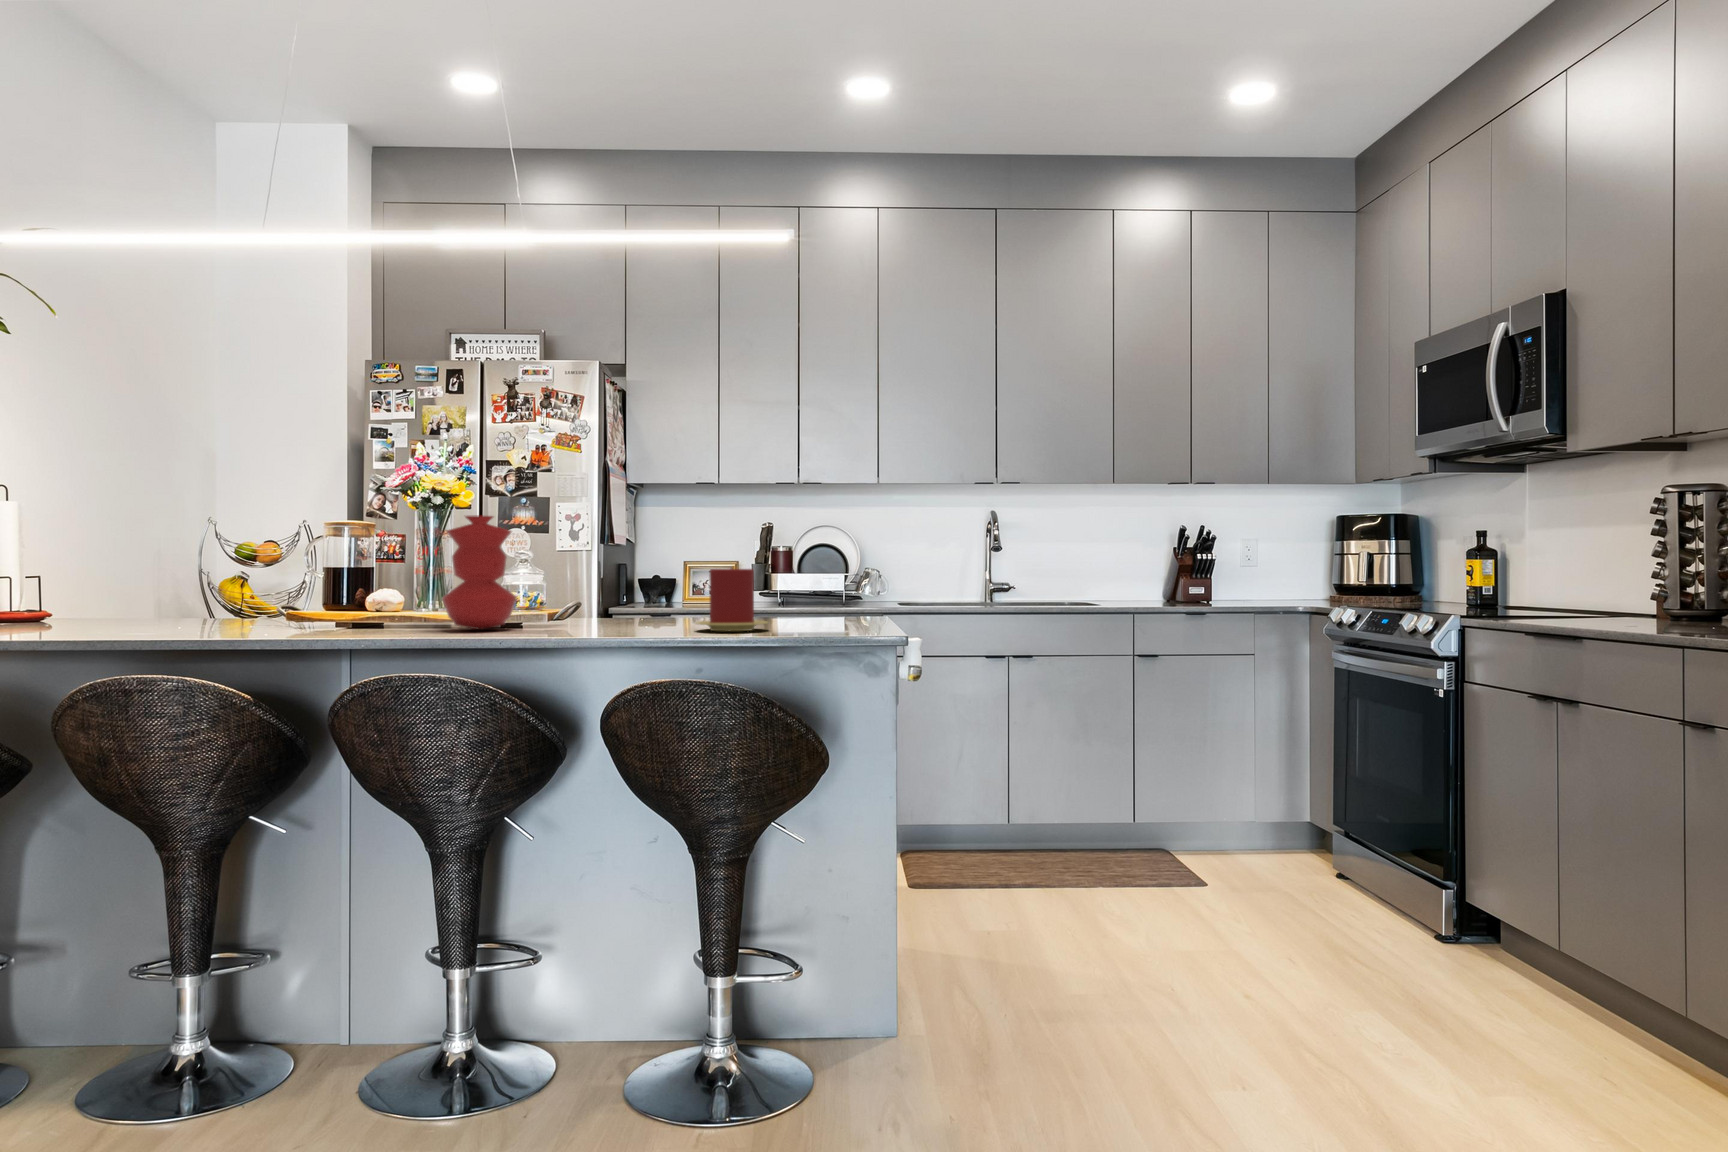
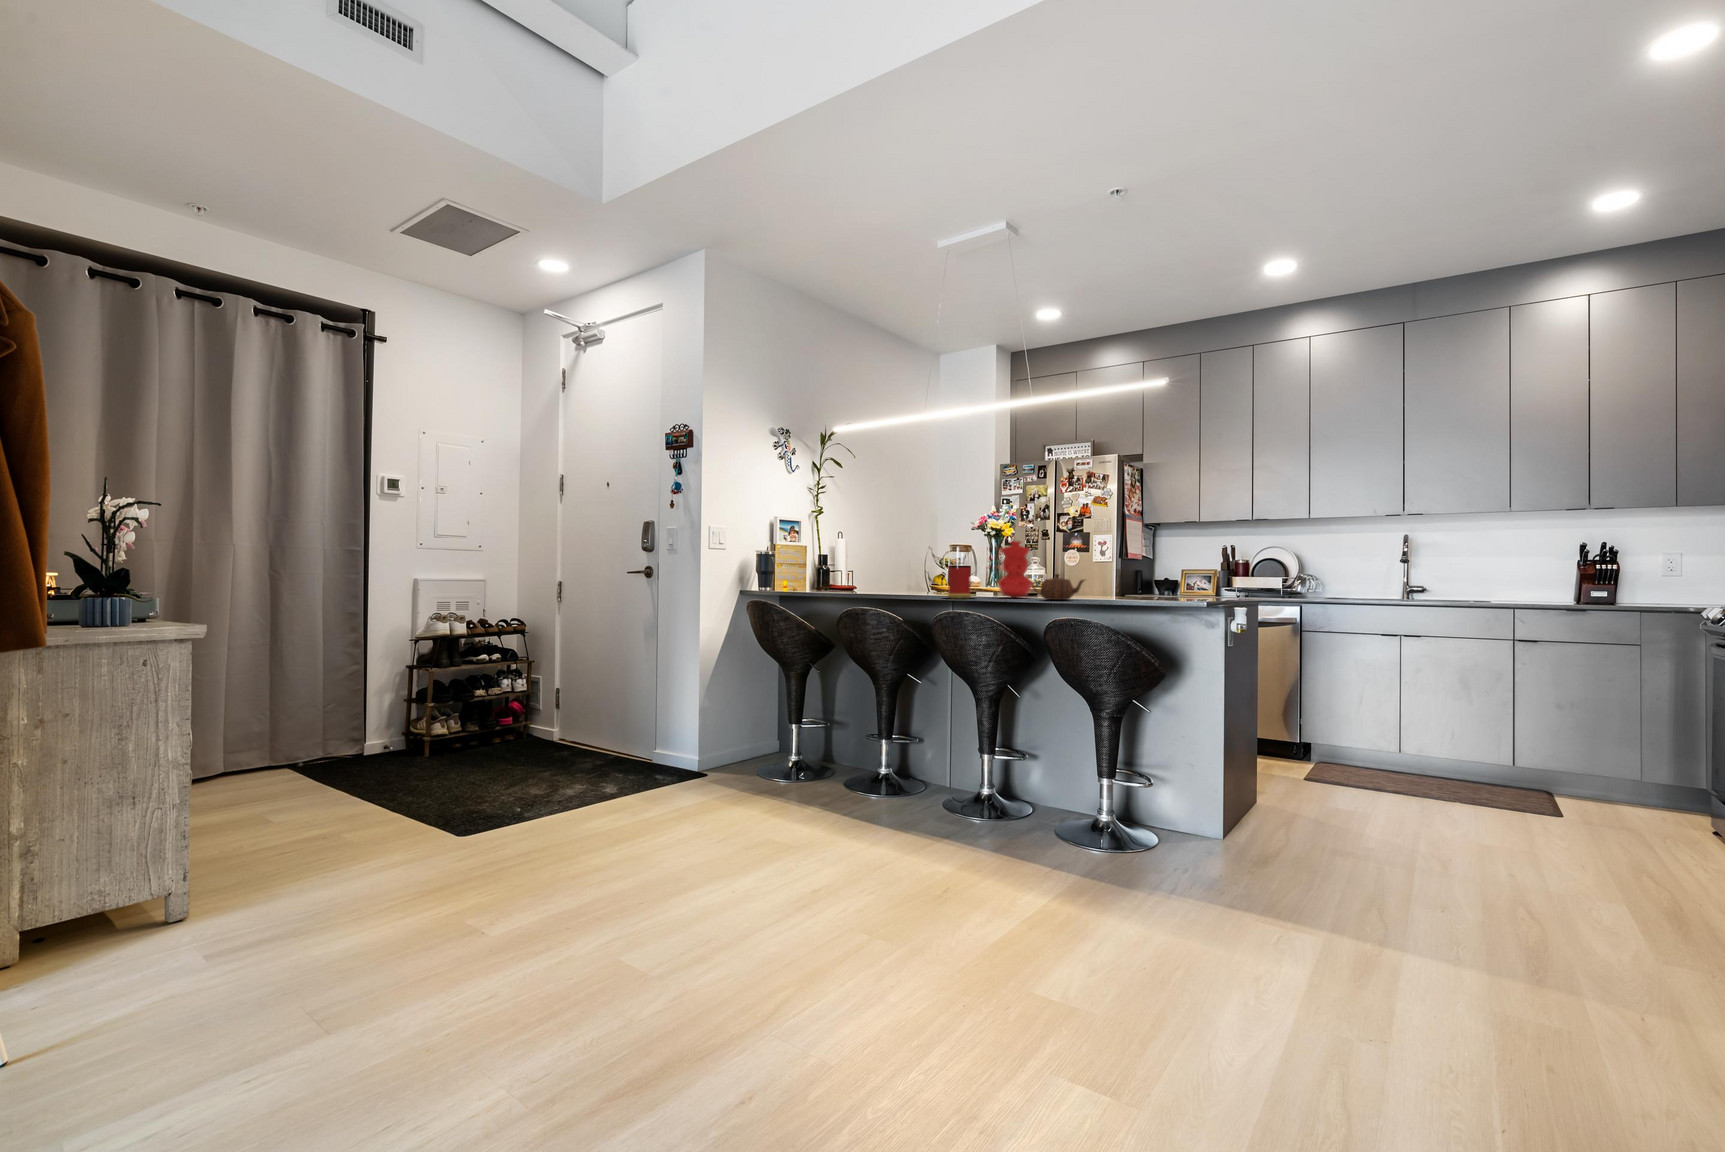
candle: present [696,568,768,631] -> present [947,568,973,598]
teapot: none [530,582,639,635] -> present [1032,574,1084,600]

